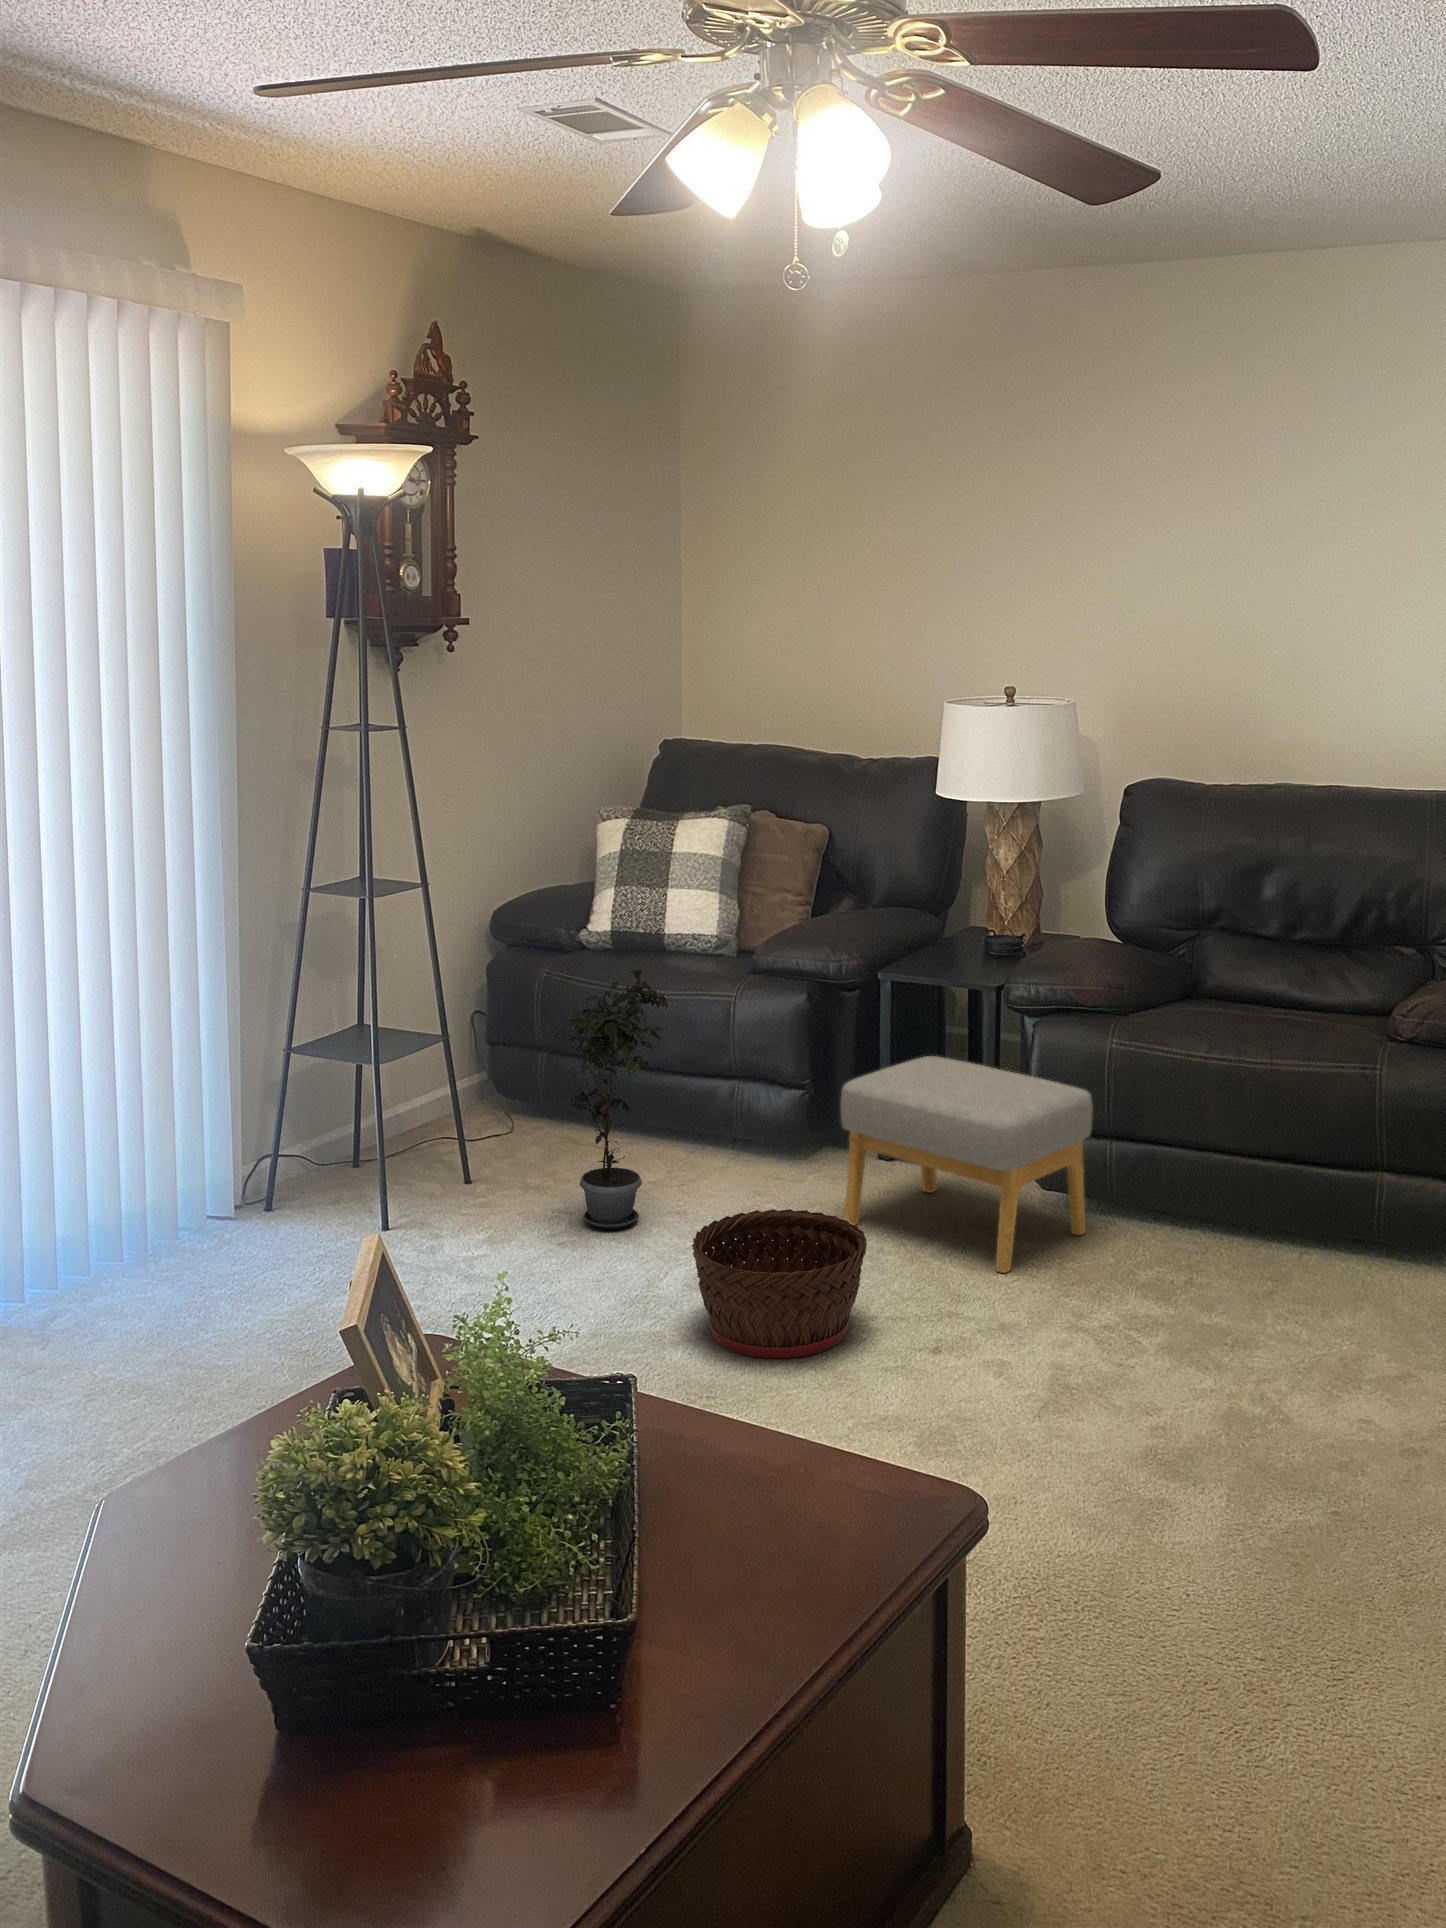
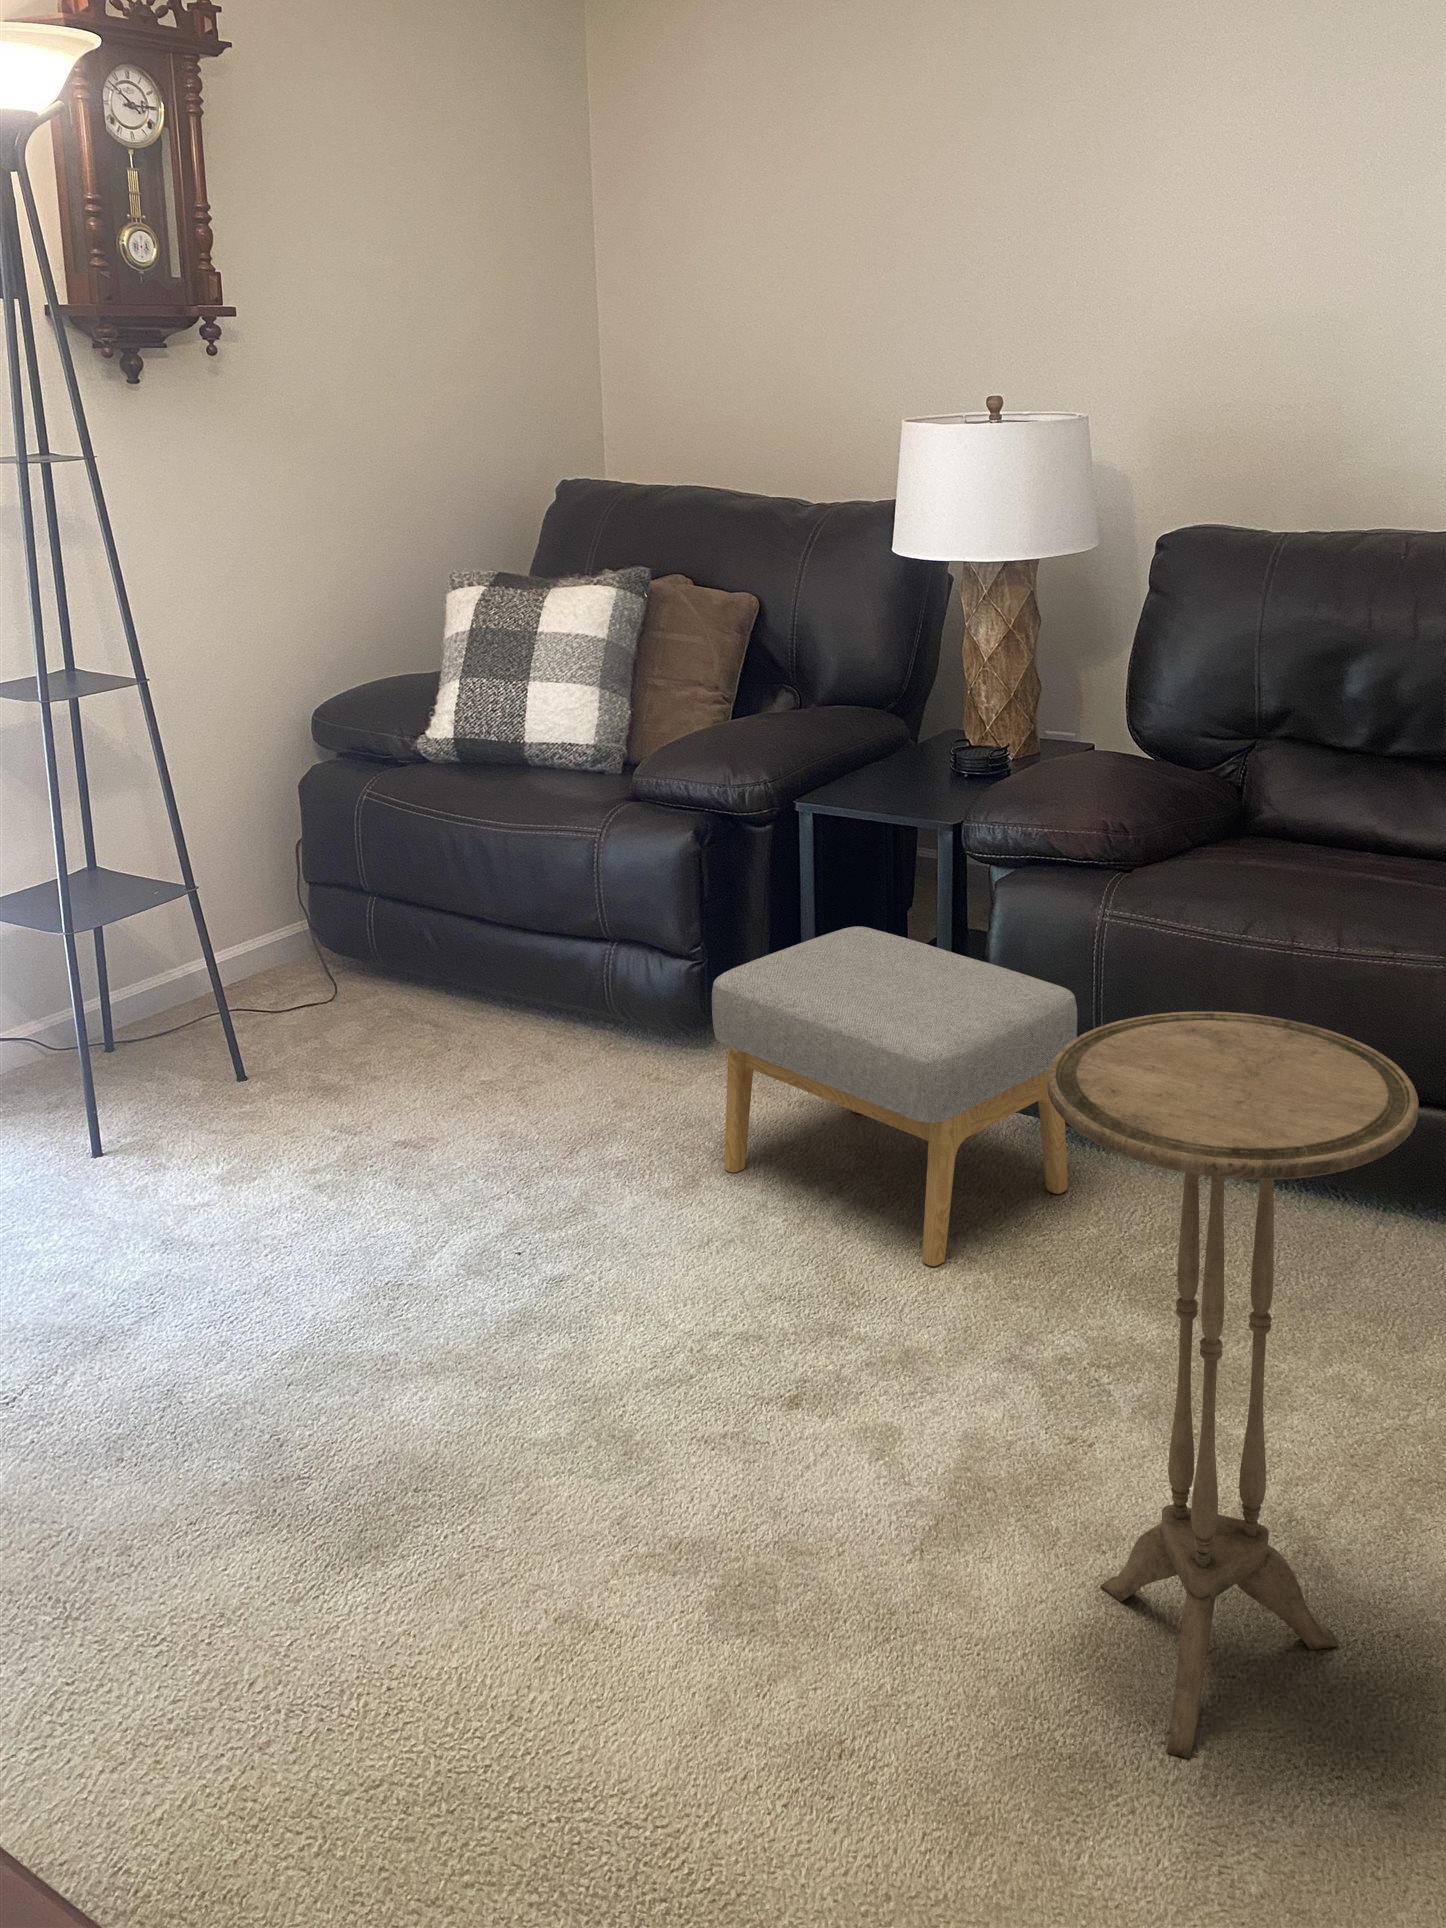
potted plant: present [557,970,668,1229] -> none [296,814,458,1179]
side table: none [1119,1057,1323,1482] -> present [1047,1011,1419,1759]
basket: present [692,1209,867,1358] -> none [421,1187,695,1442]

